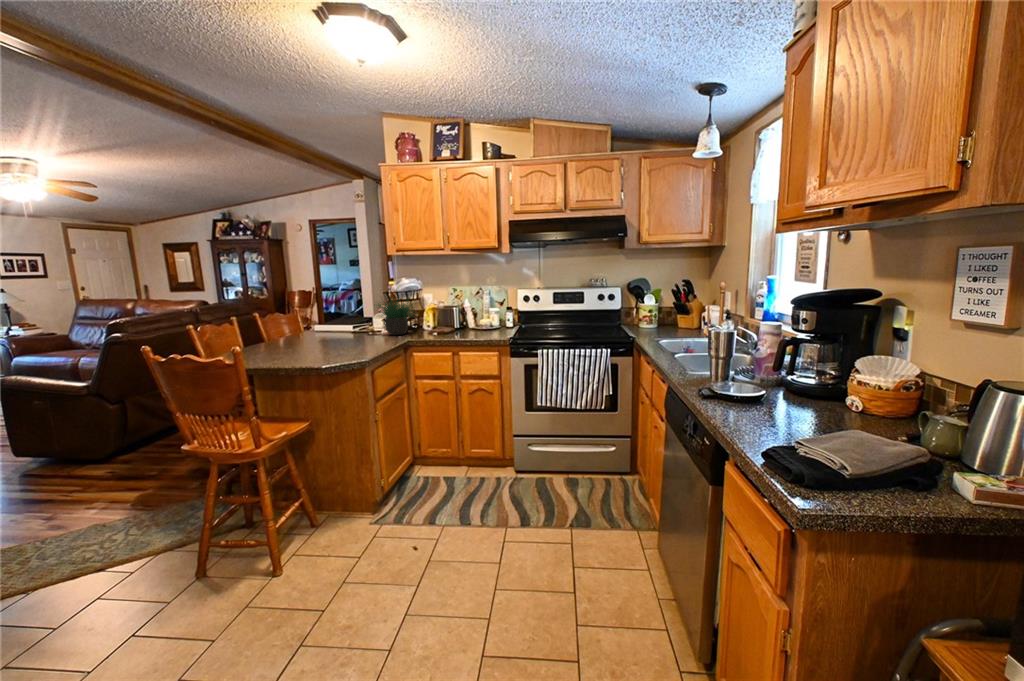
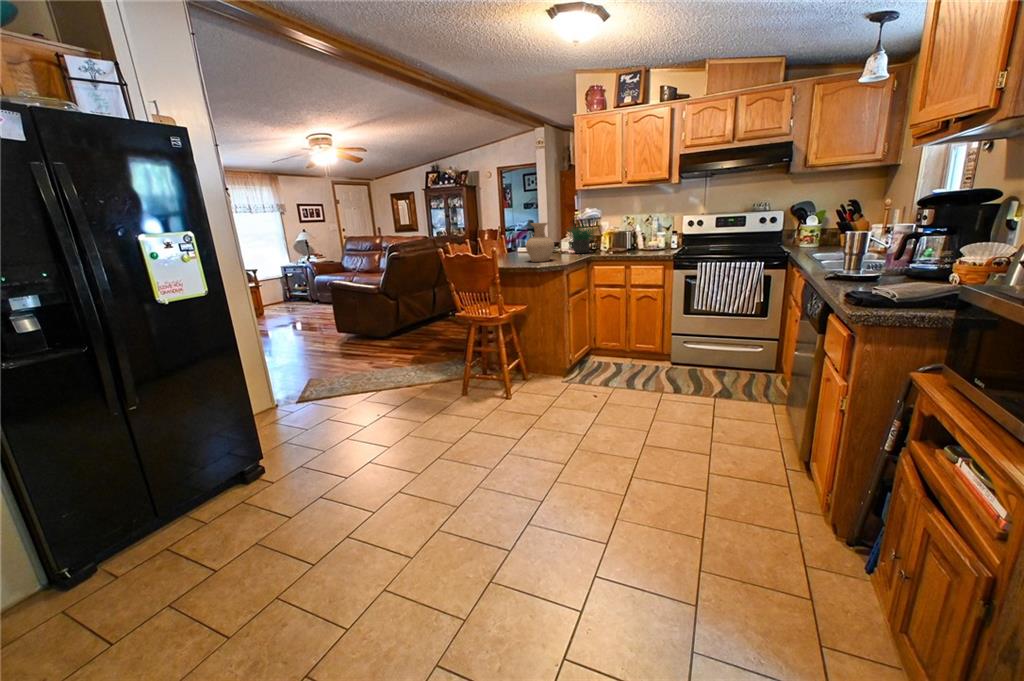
vase: none [311,298,354,353] -> present [526,223,554,262]

